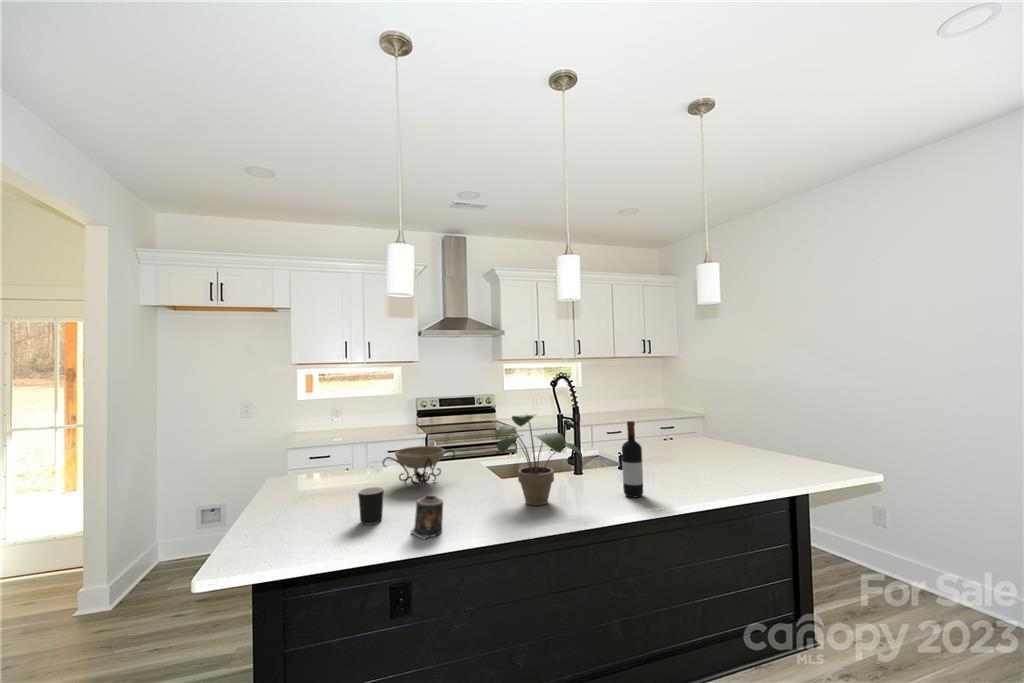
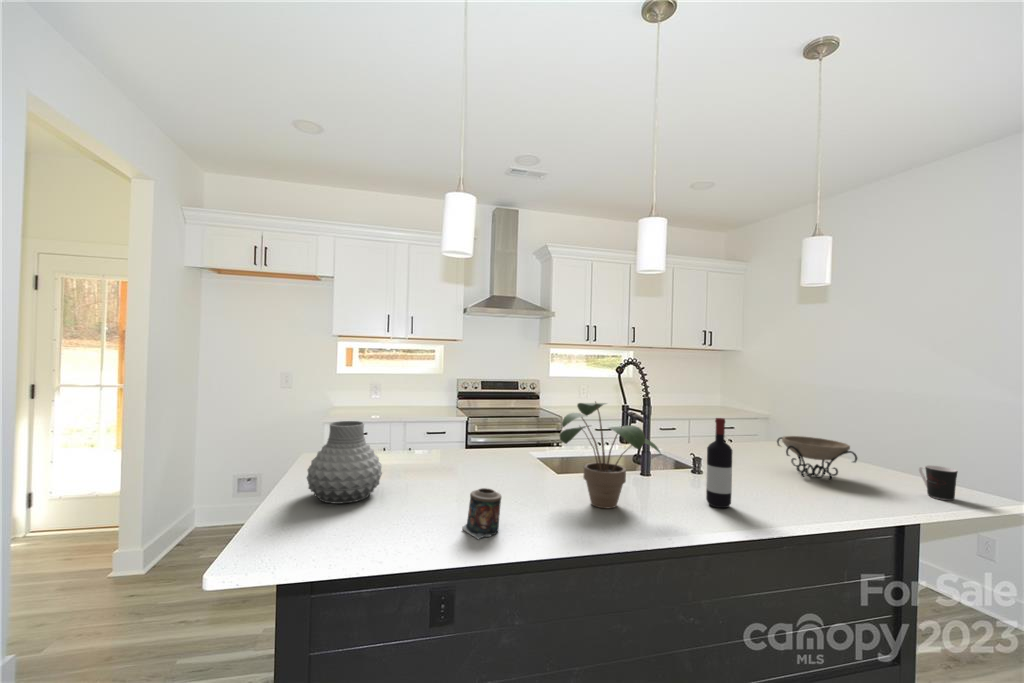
vase: none [270,446,340,521] -> present [307,421,382,504]
decorative bowl: present [382,446,455,486] -> present [777,436,857,480]
coffee cup: present [358,487,384,525] -> present [919,466,958,500]

